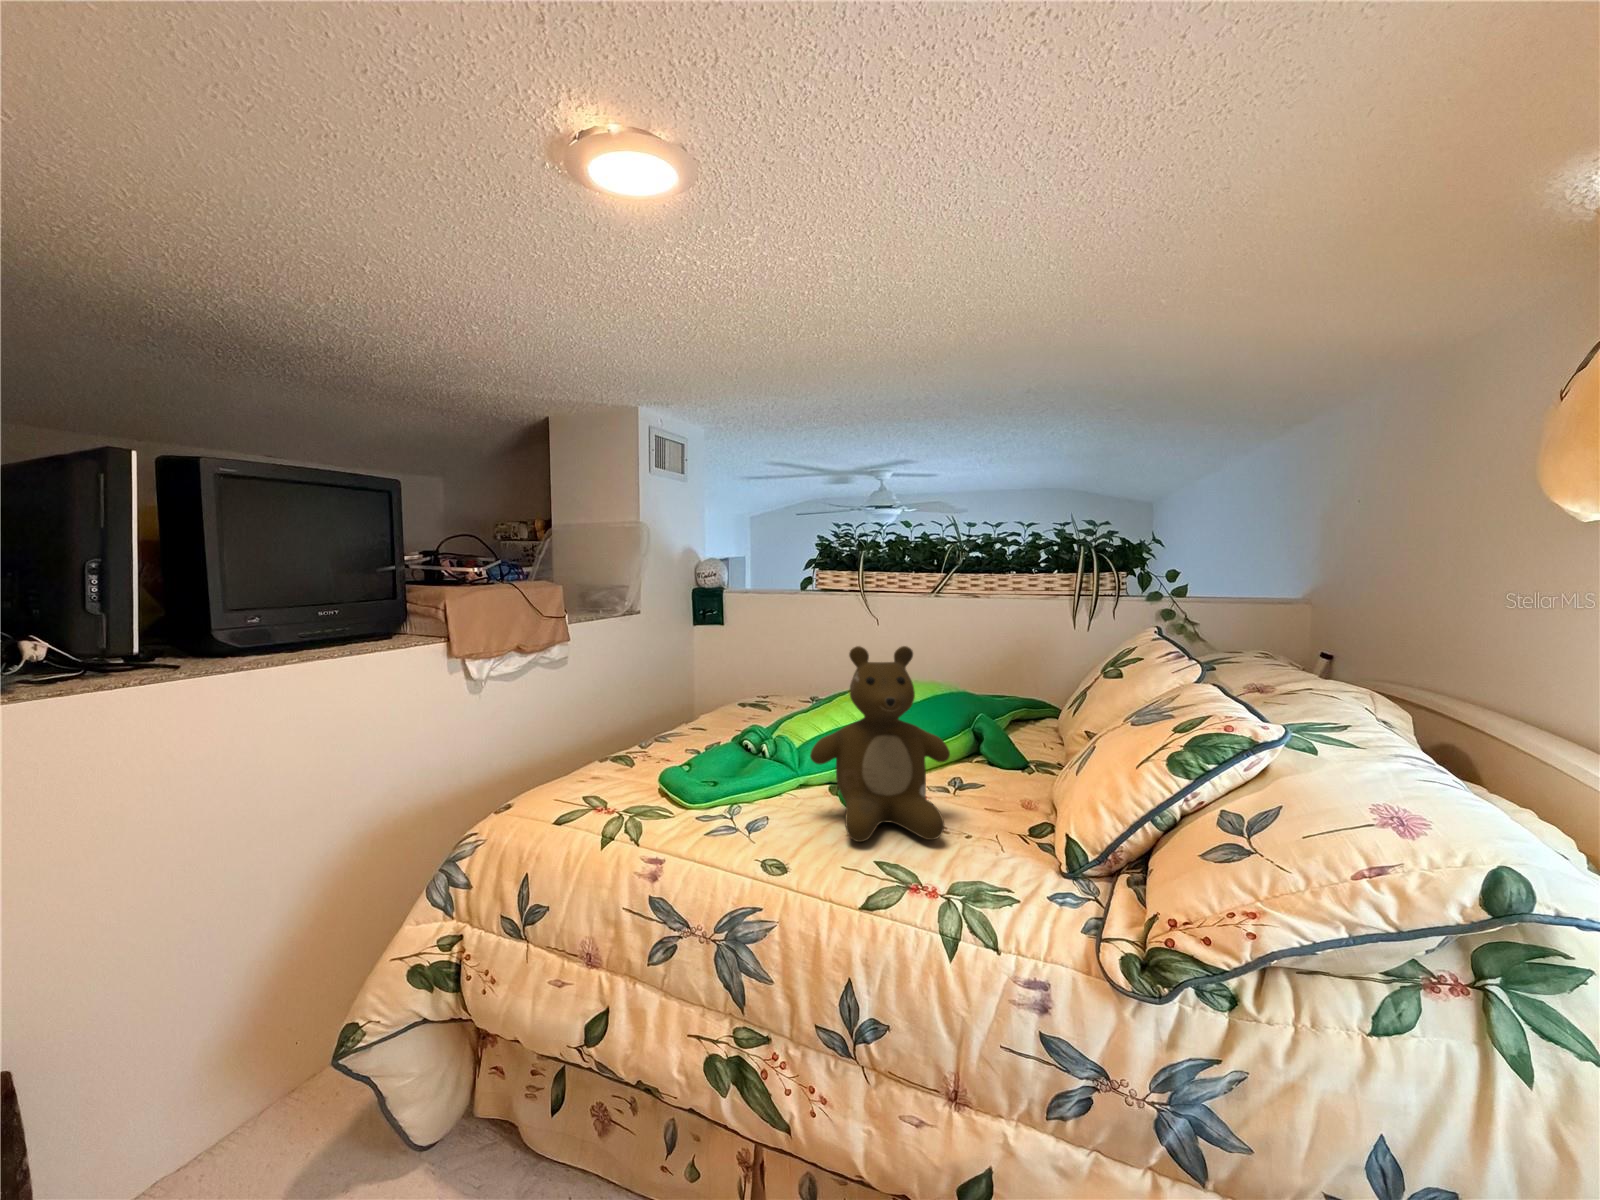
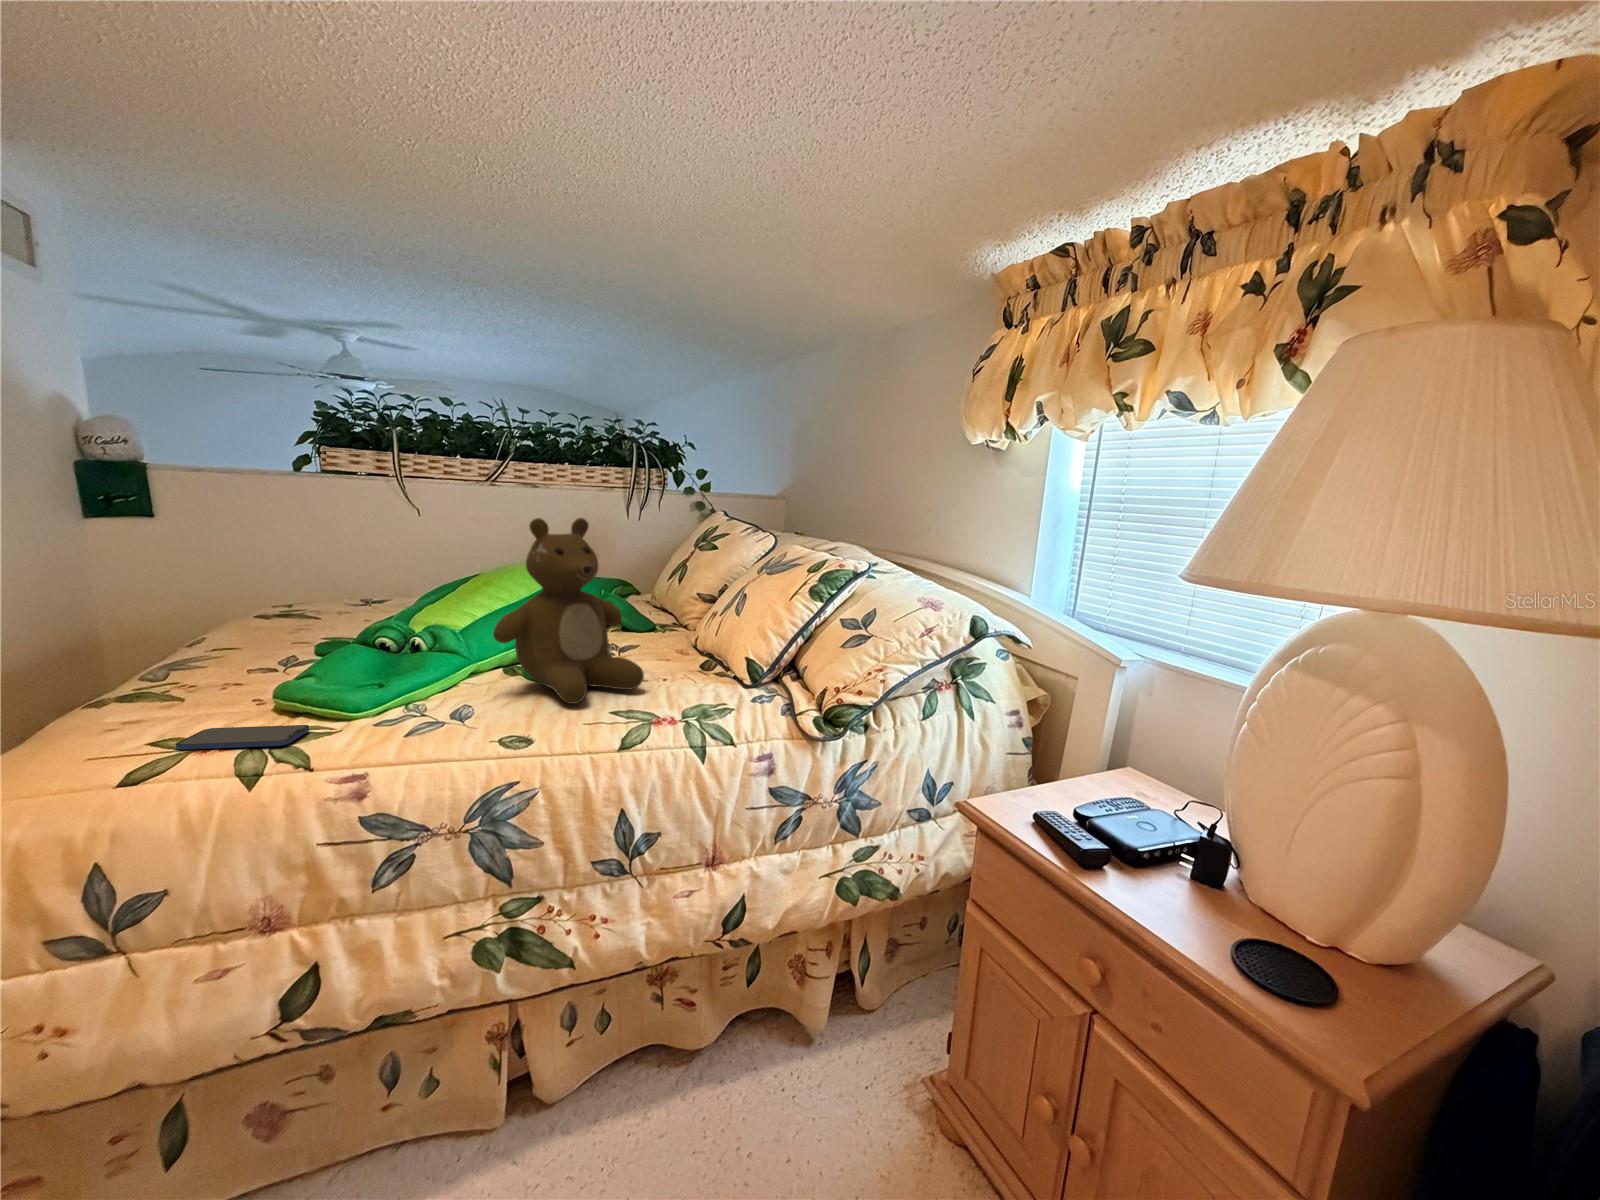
smartphone: none [594,794,664,820] -> present [176,725,309,750]

